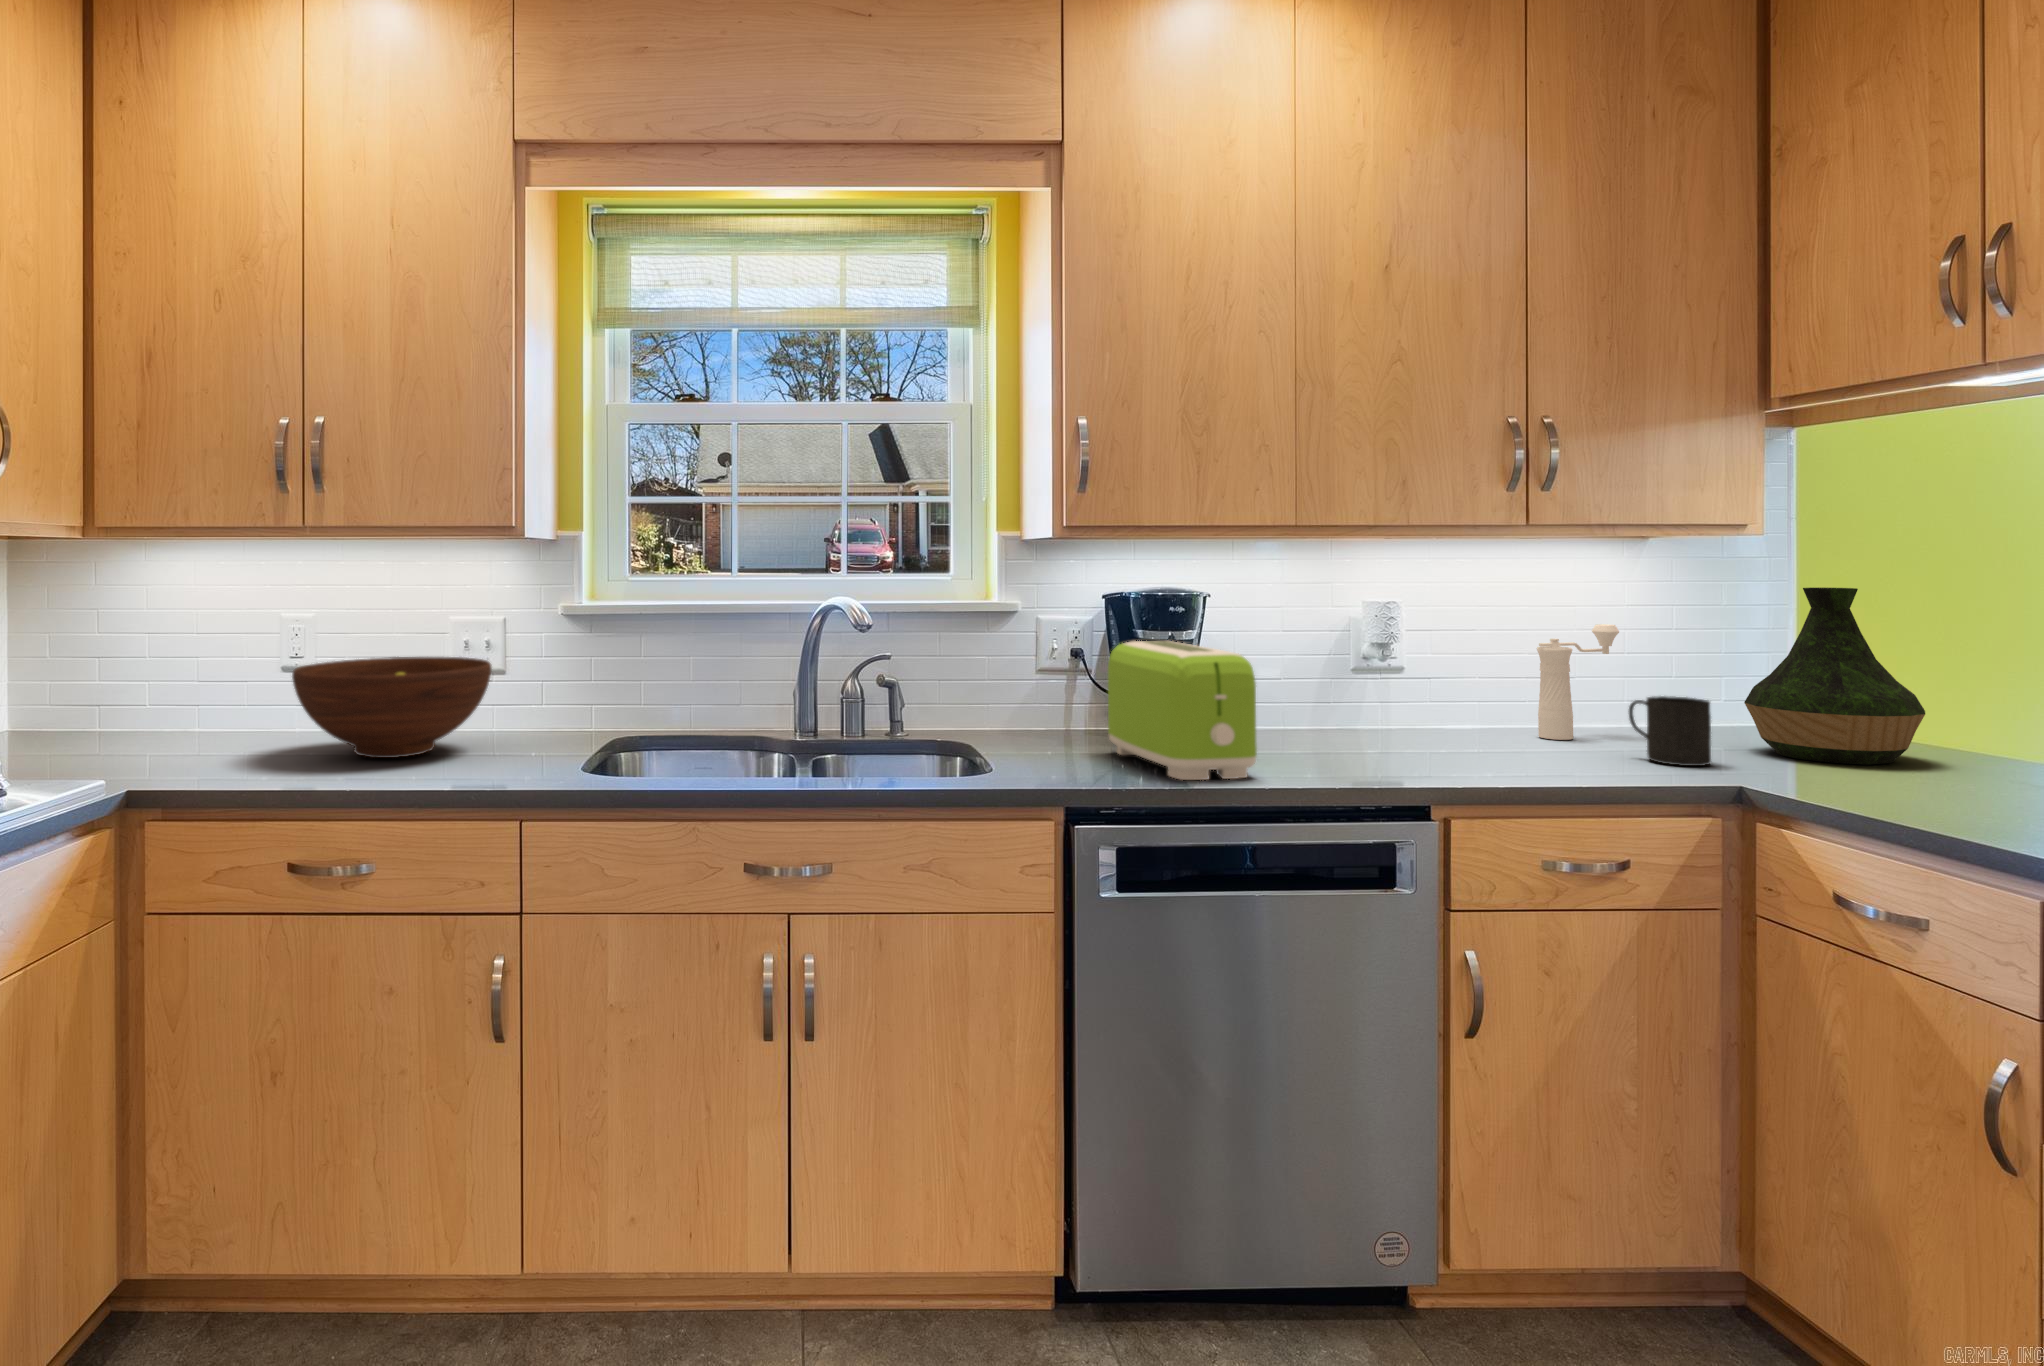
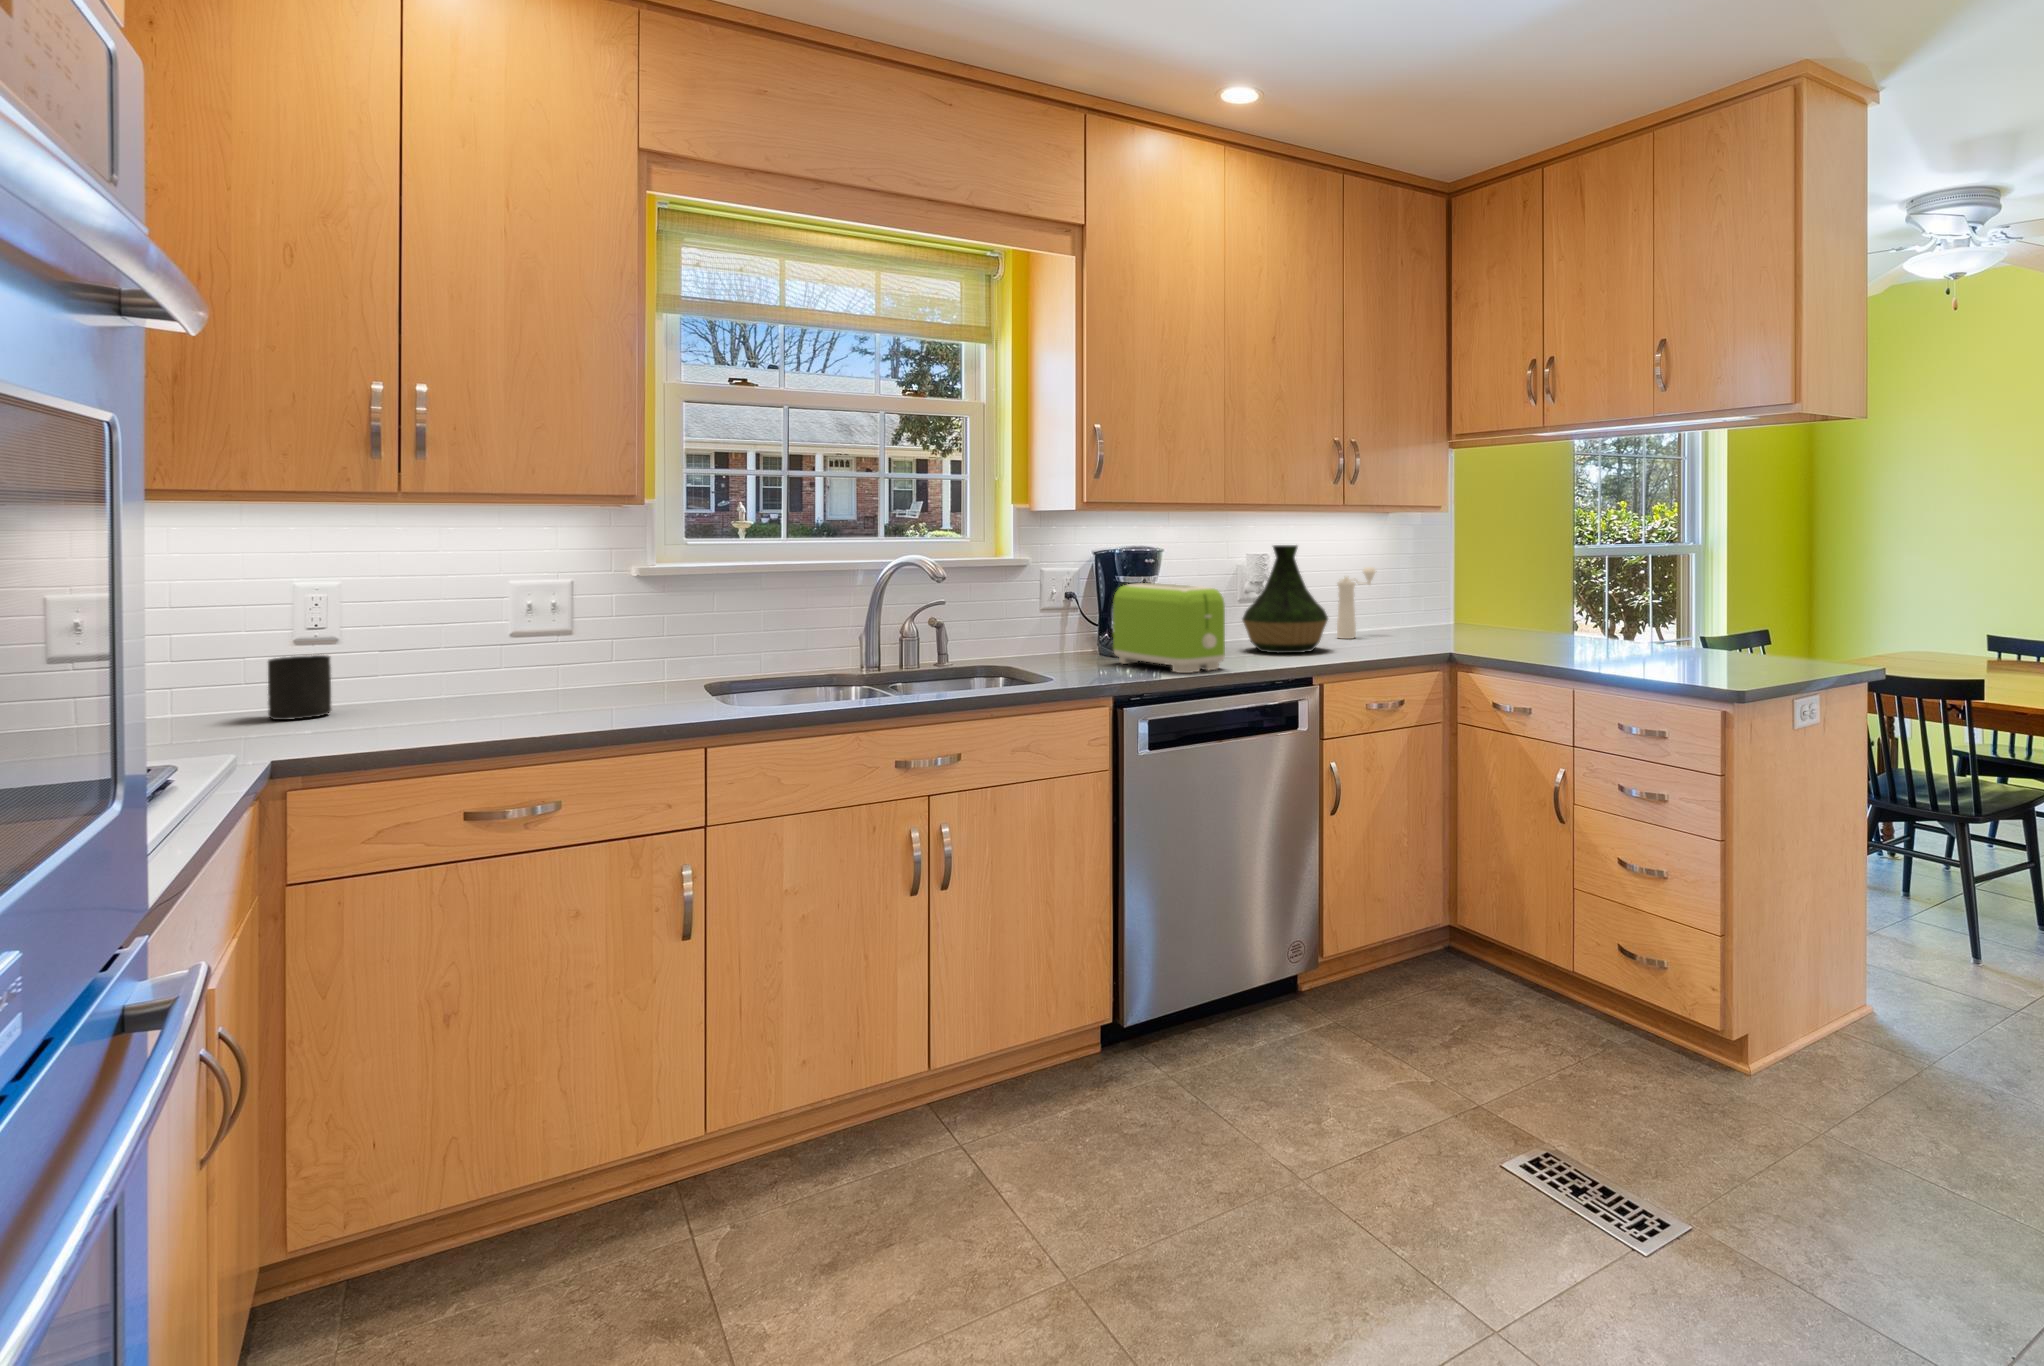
vase: present [1744,587,1925,765] -> present [1242,545,1328,653]
fruit bowl: present [292,657,492,758] -> none [389,618,608,714]
mug: present [1629,696,1711,766] -> present [268,655,331,720]

